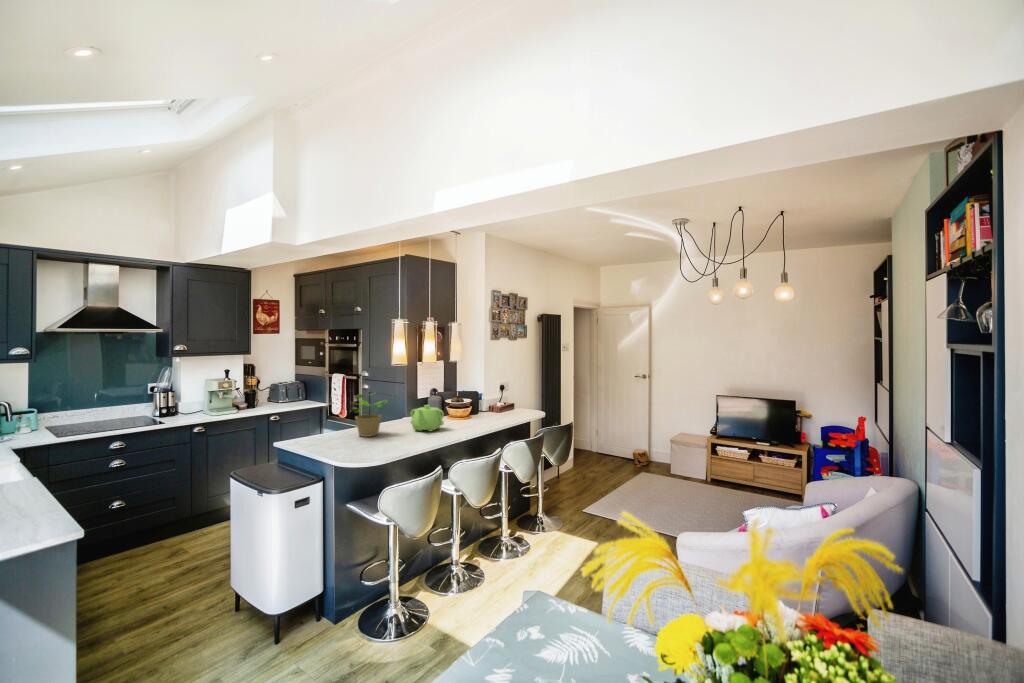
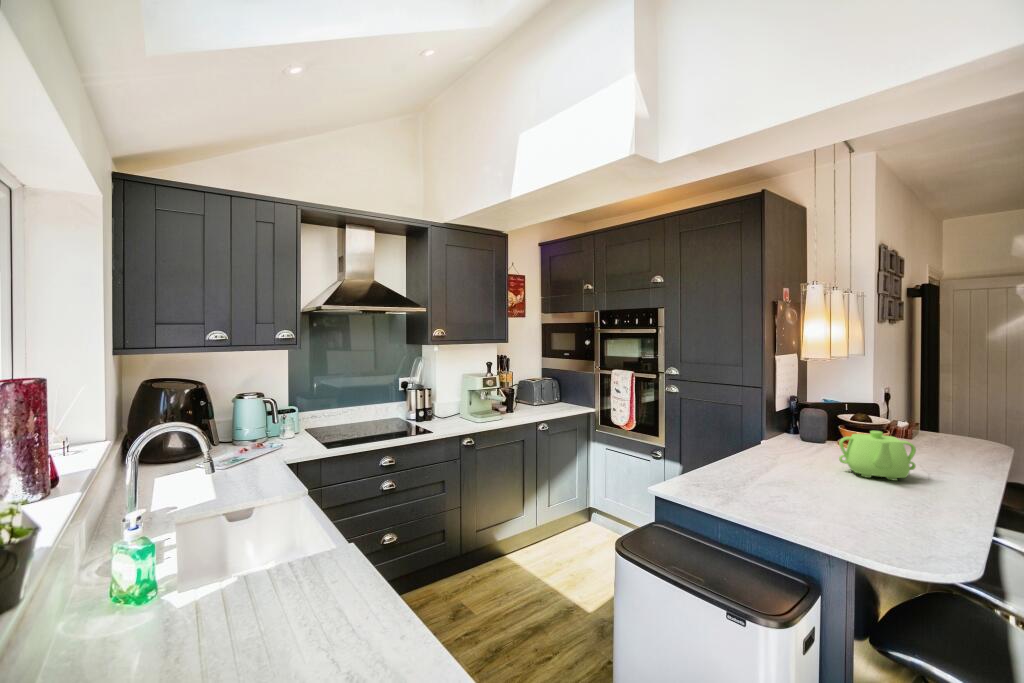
potted plant: present [352,394,387,437] -> none [752,408,826,485]

